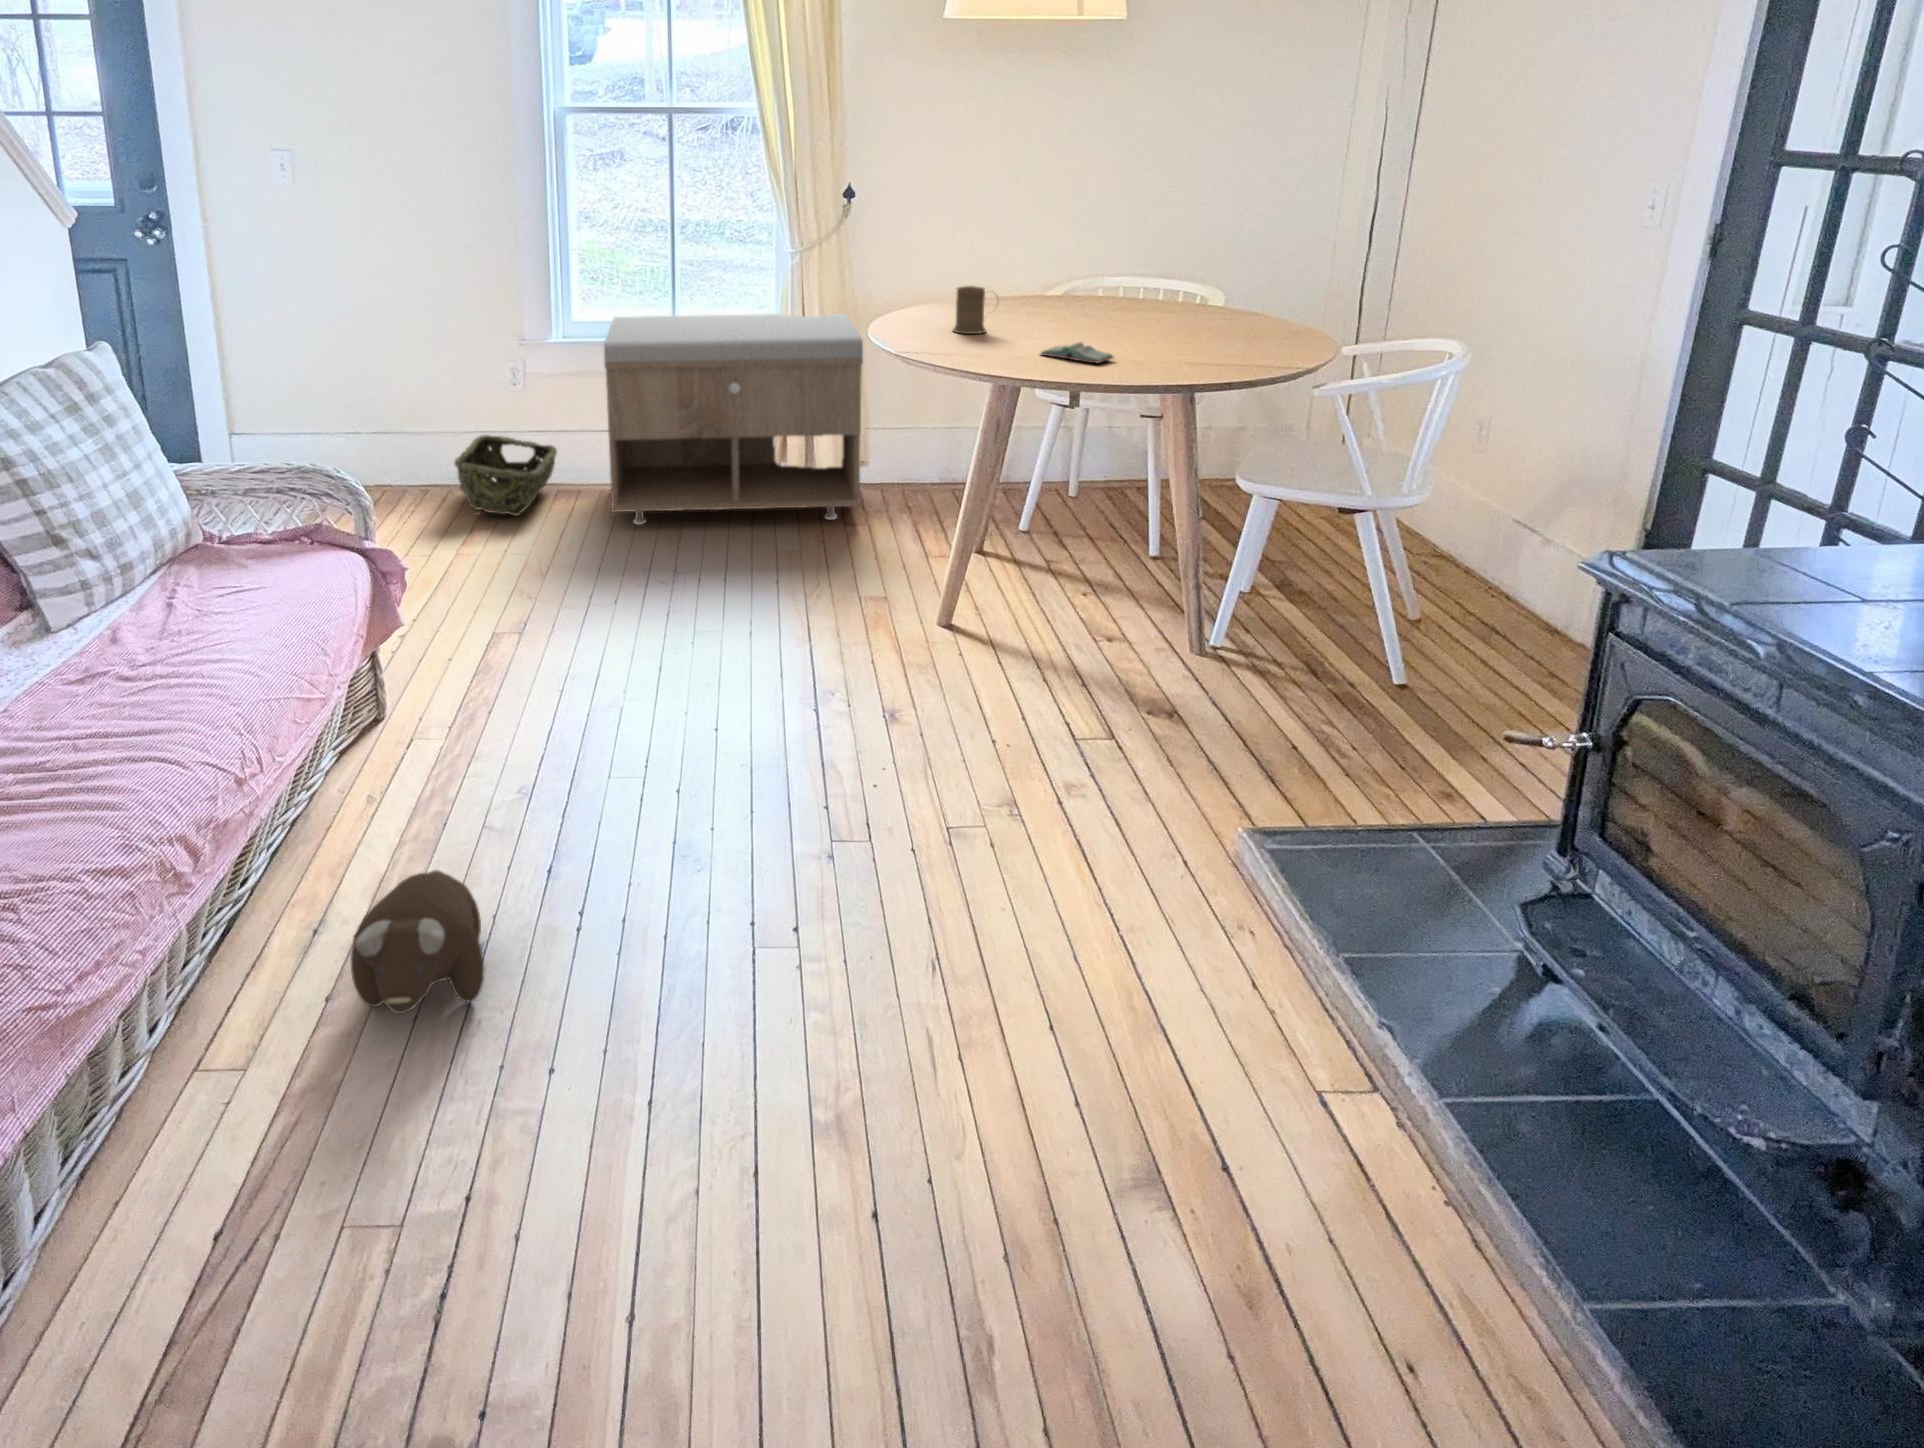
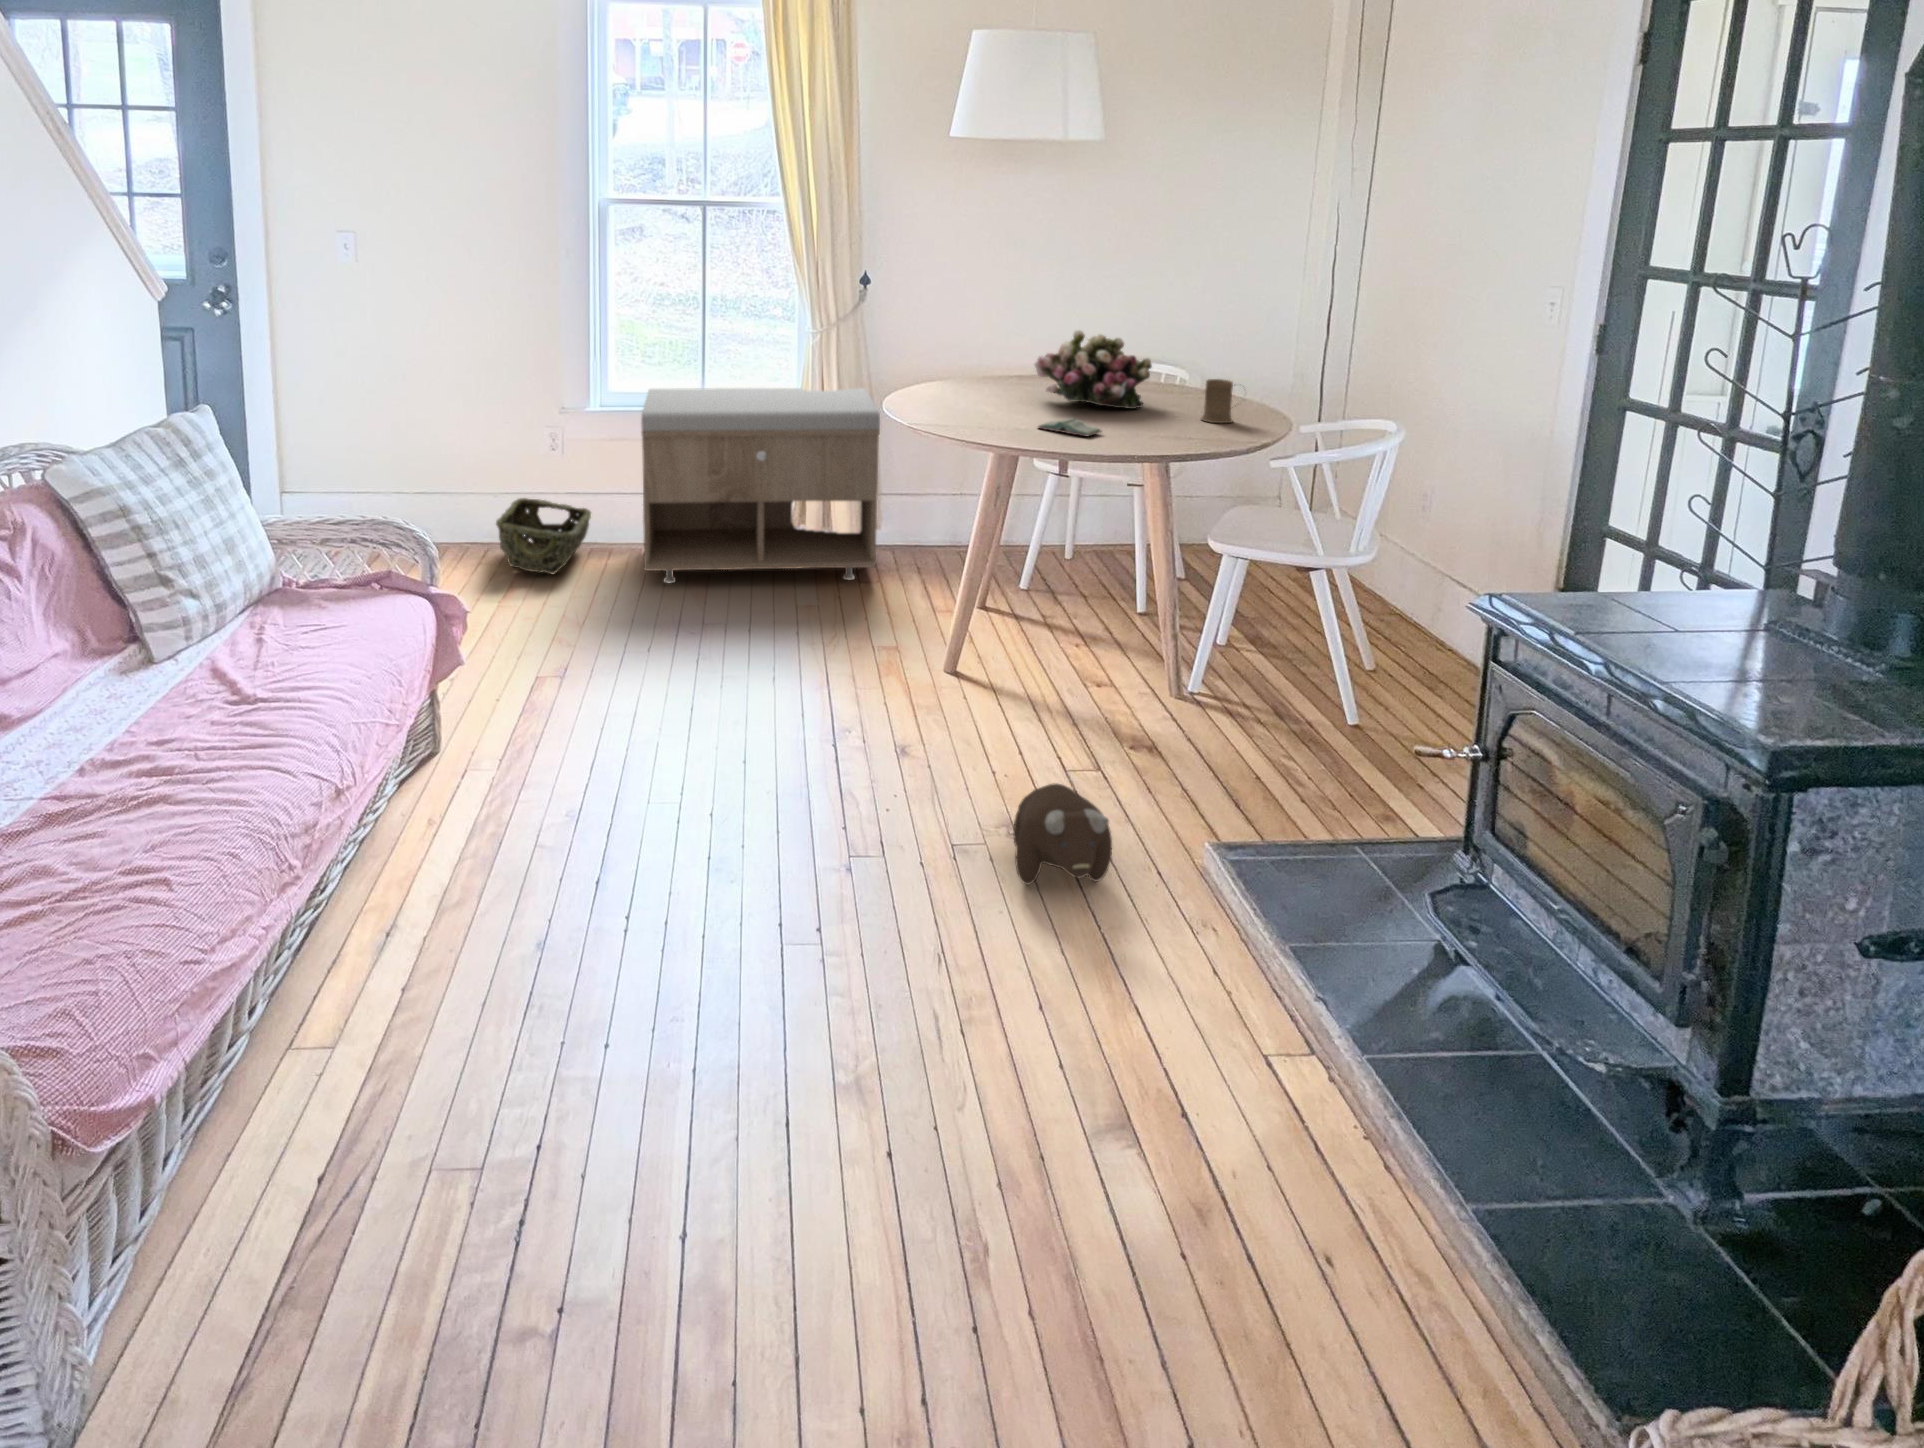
flower arrangement: none [1035,243,1168,331] -> present [1035,330,1152,409]
mug: present [953,286,997,334] -> present [1201,379,1235,423]
plush toy: present [351,870,484,1014] -> present [1013,783,1112,885]

